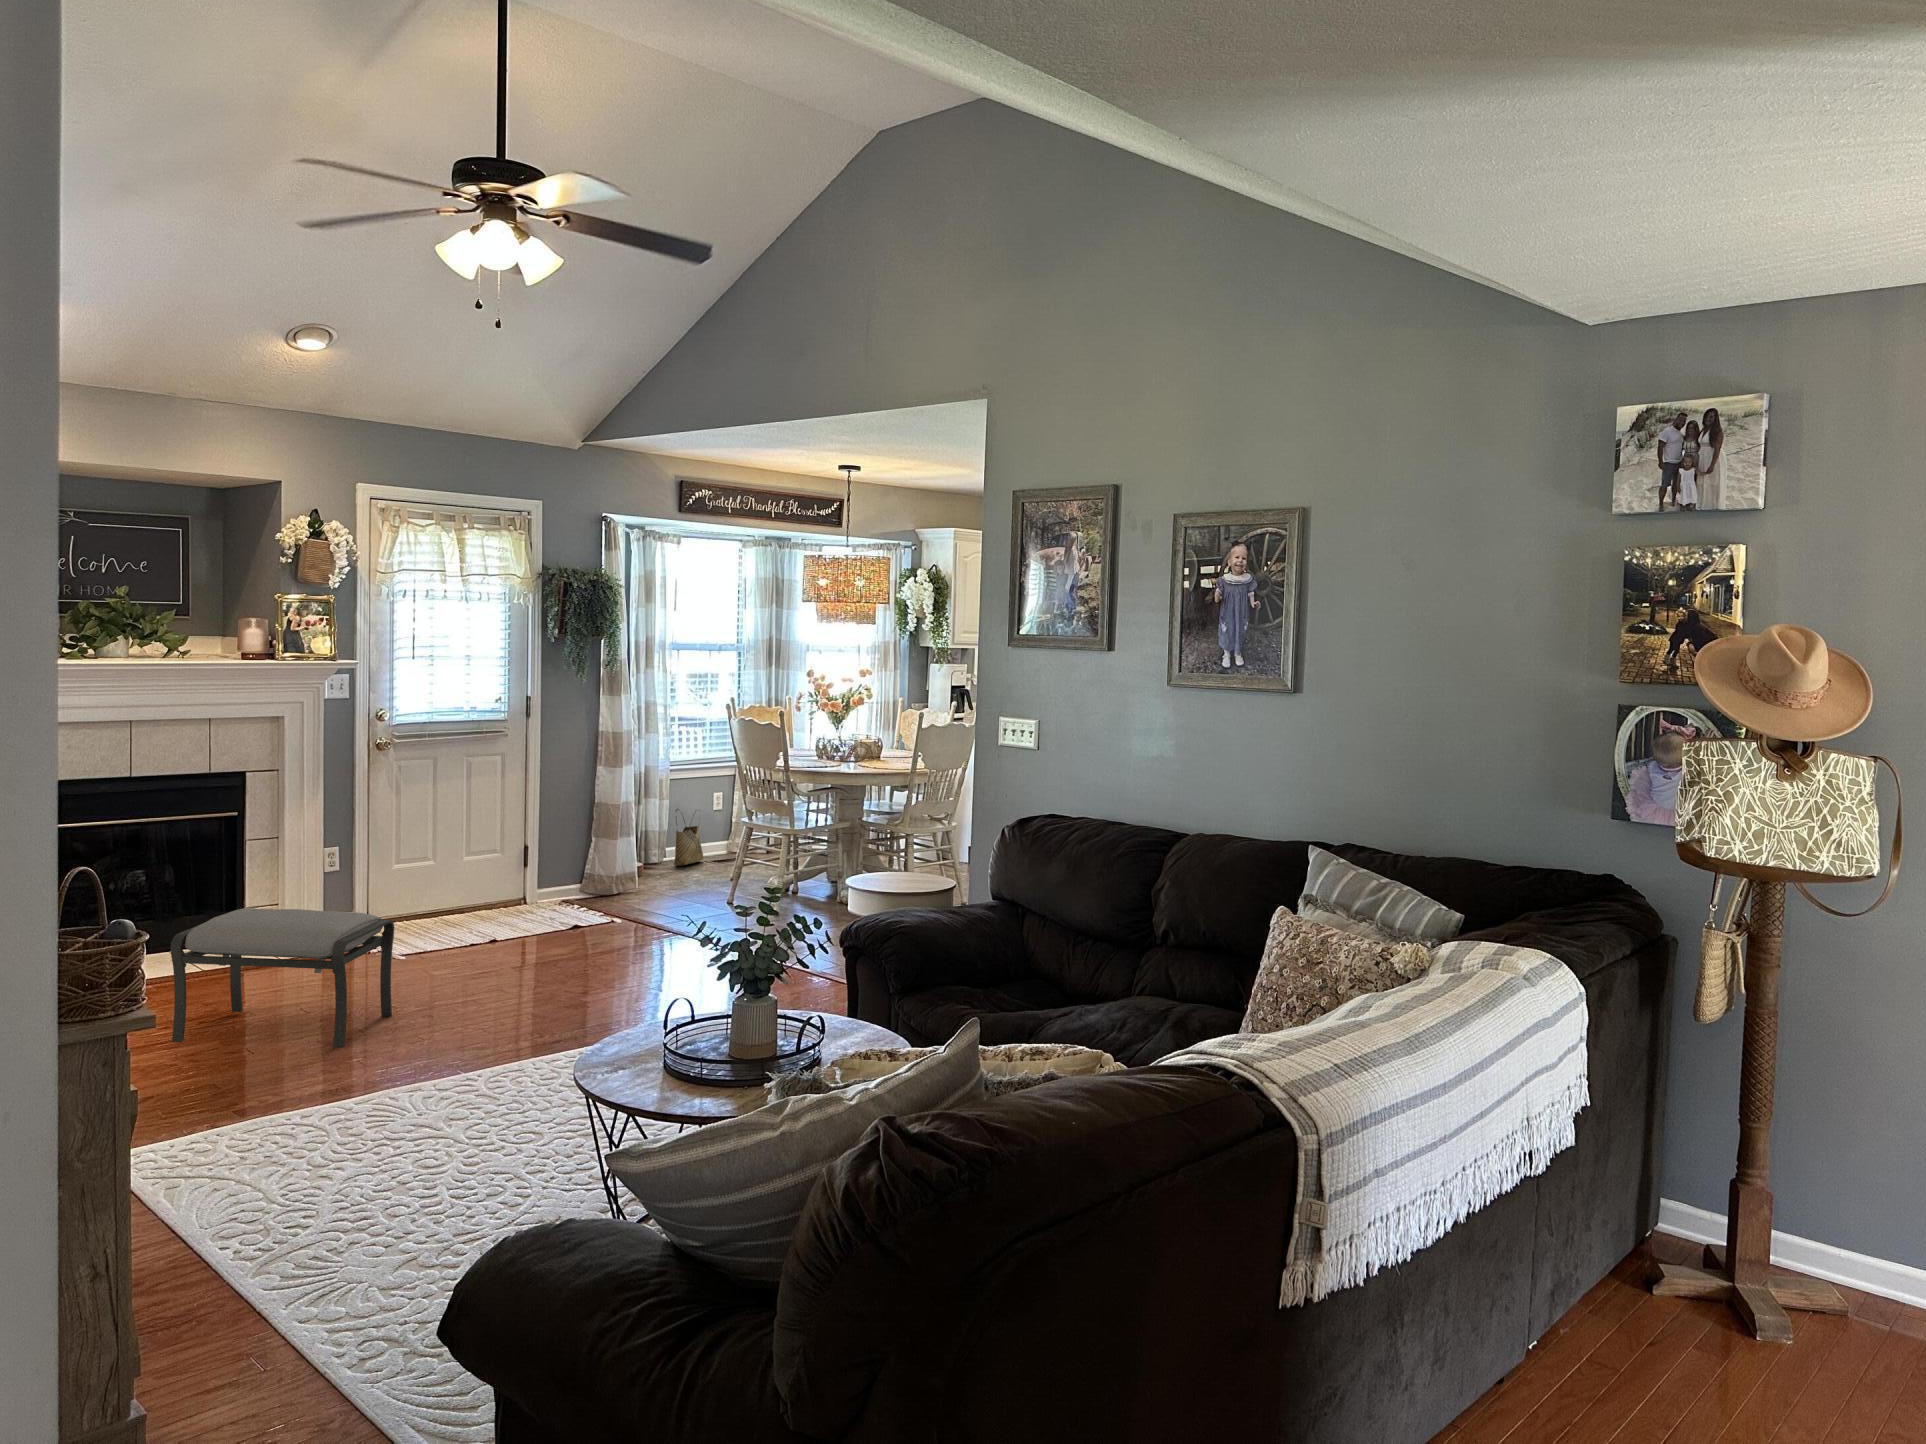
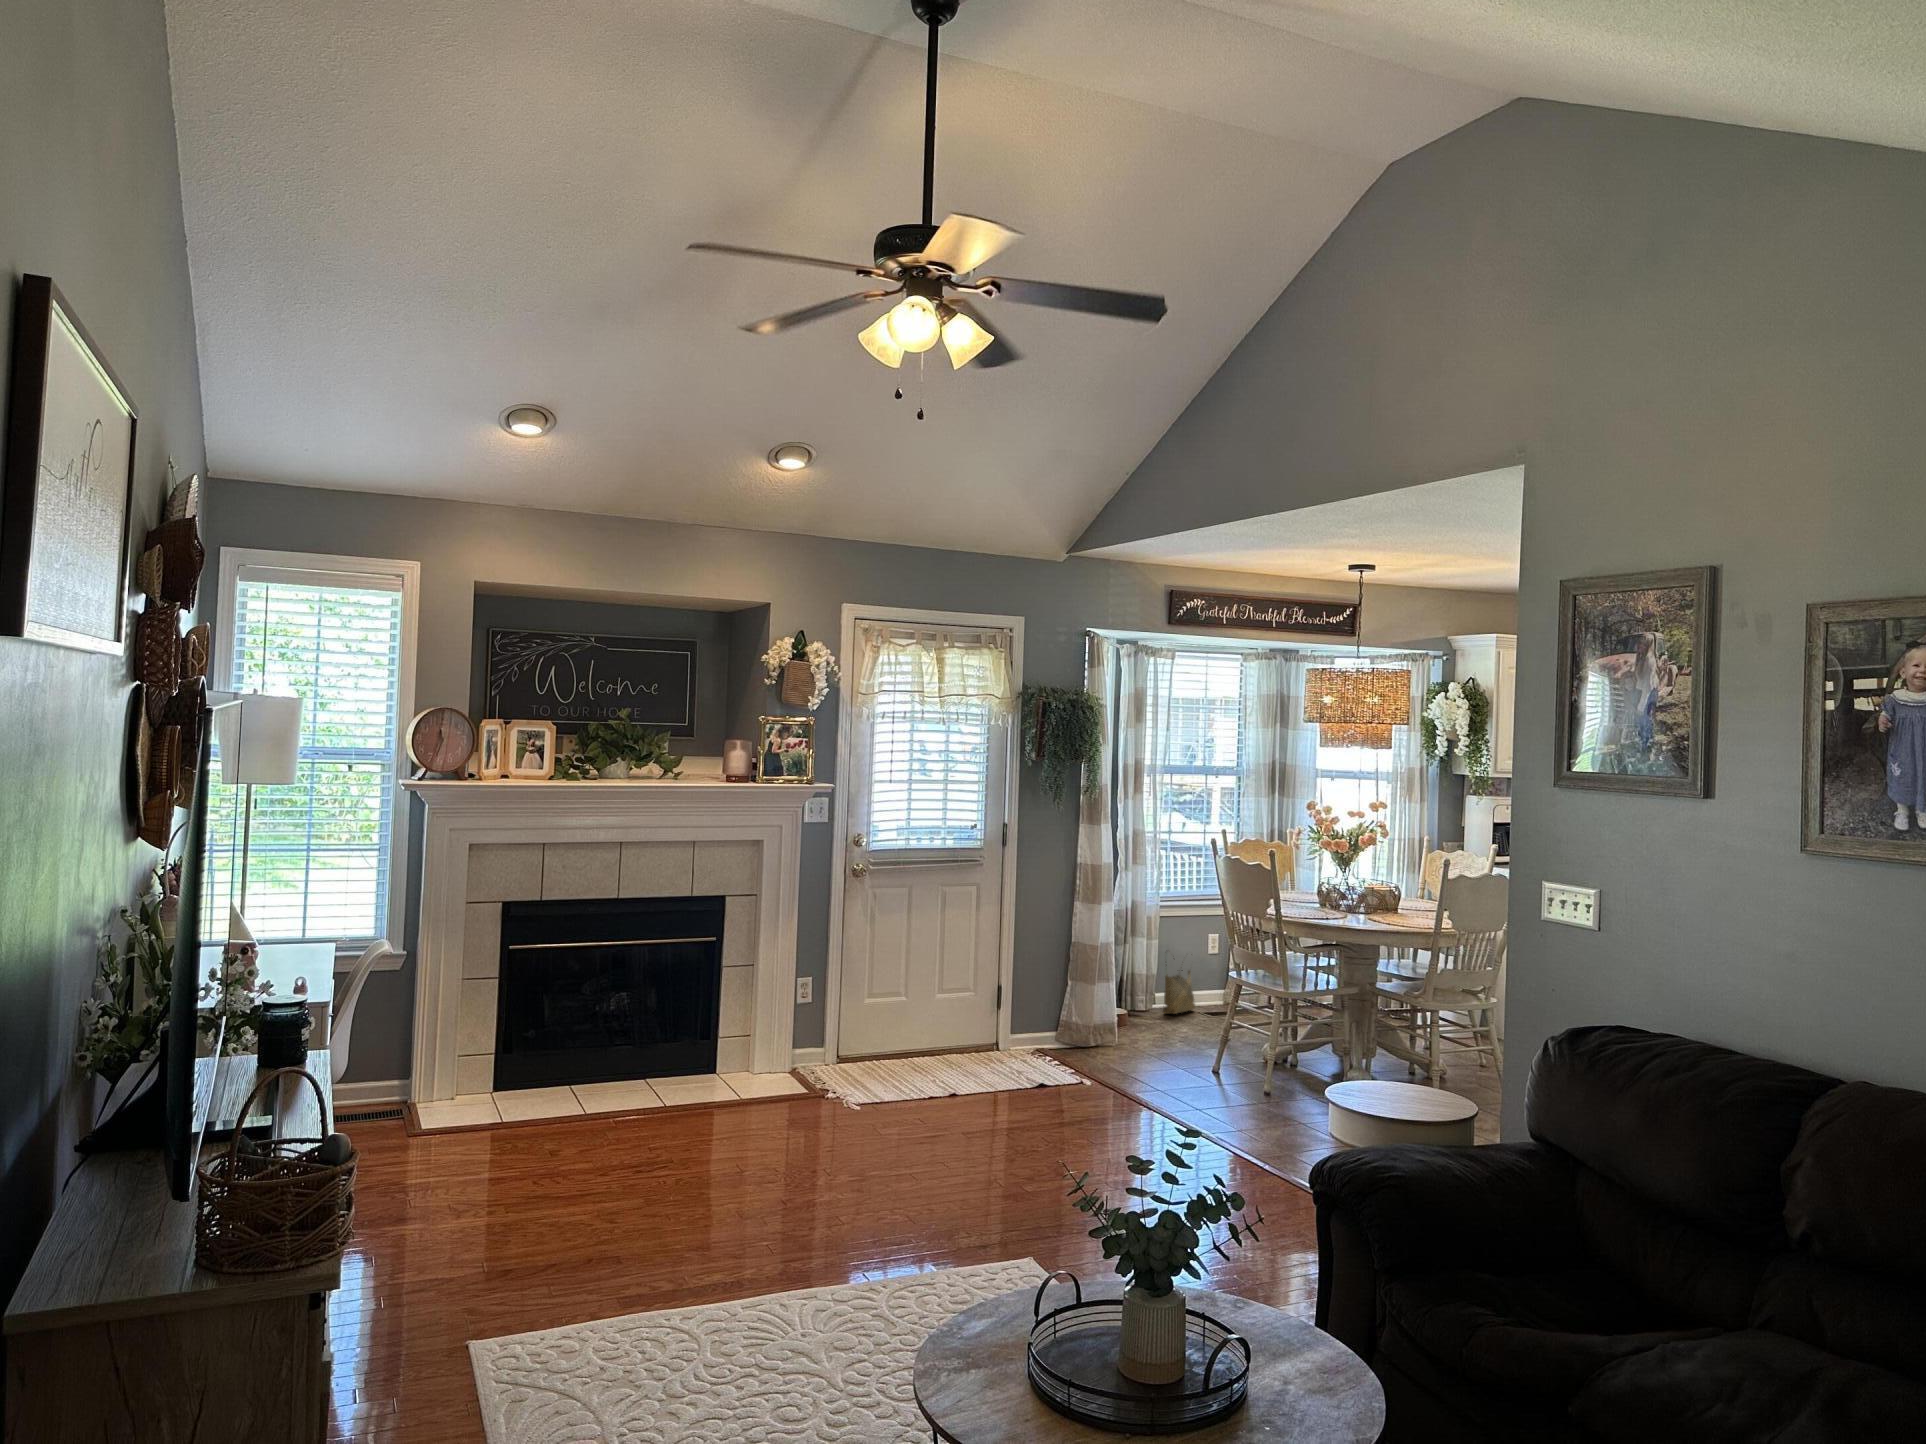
ottoman: present [170,908,394,1047] -> none [607,1048,827,1220]

